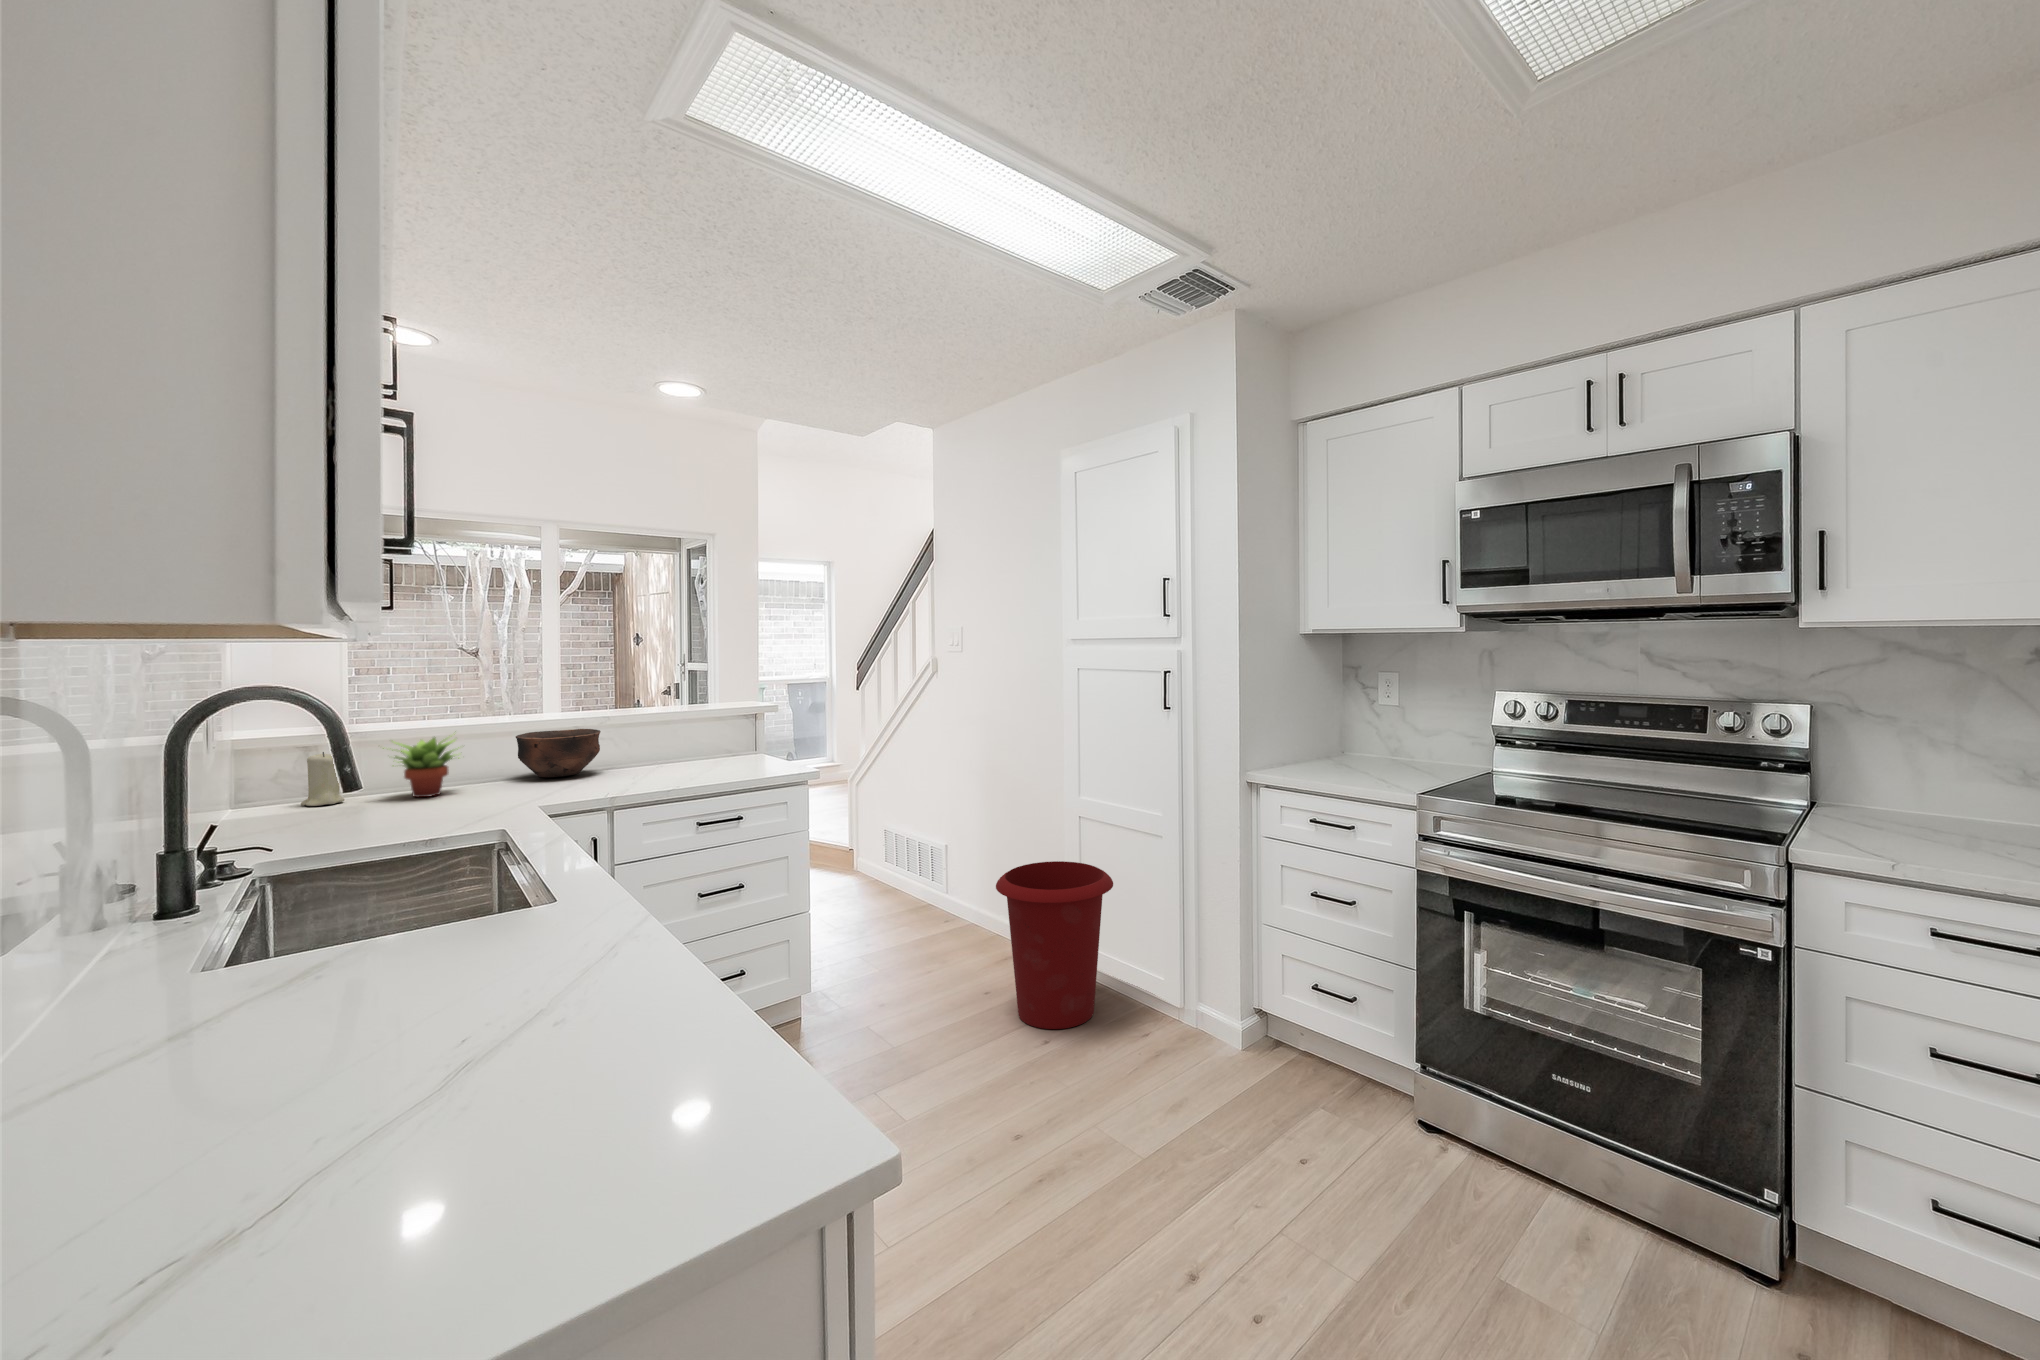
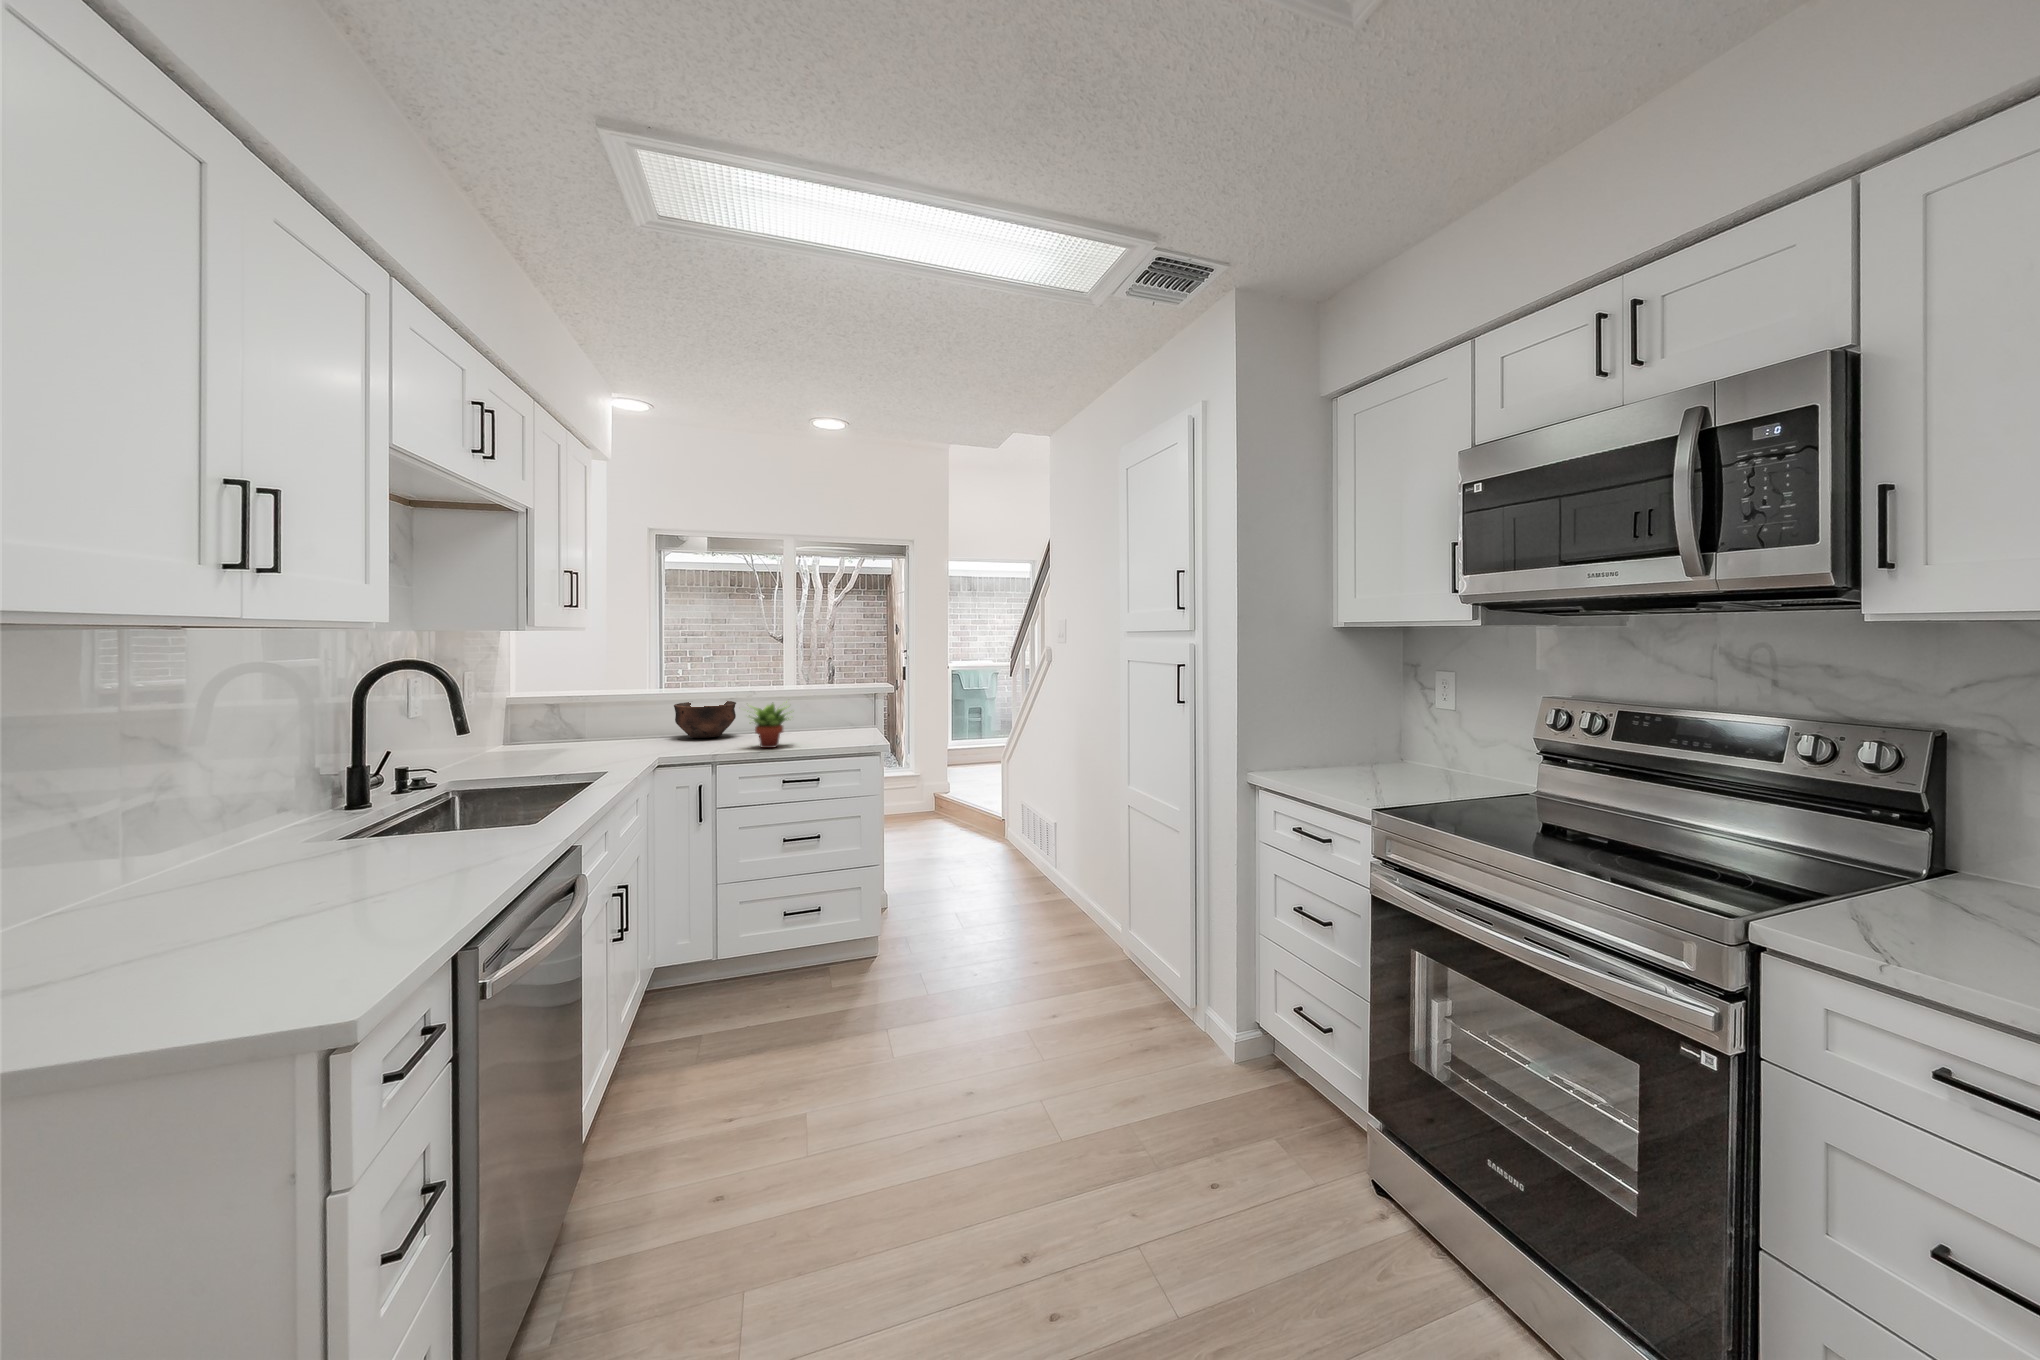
succulent plant: present [383,738,459,797] -> present [750,702,789,748]
candle: present [301,752,345,806] -> none [524,709,551,747]
waste bin: present [996,861,1113,1029] -> none [1027,848,1140,1009]

